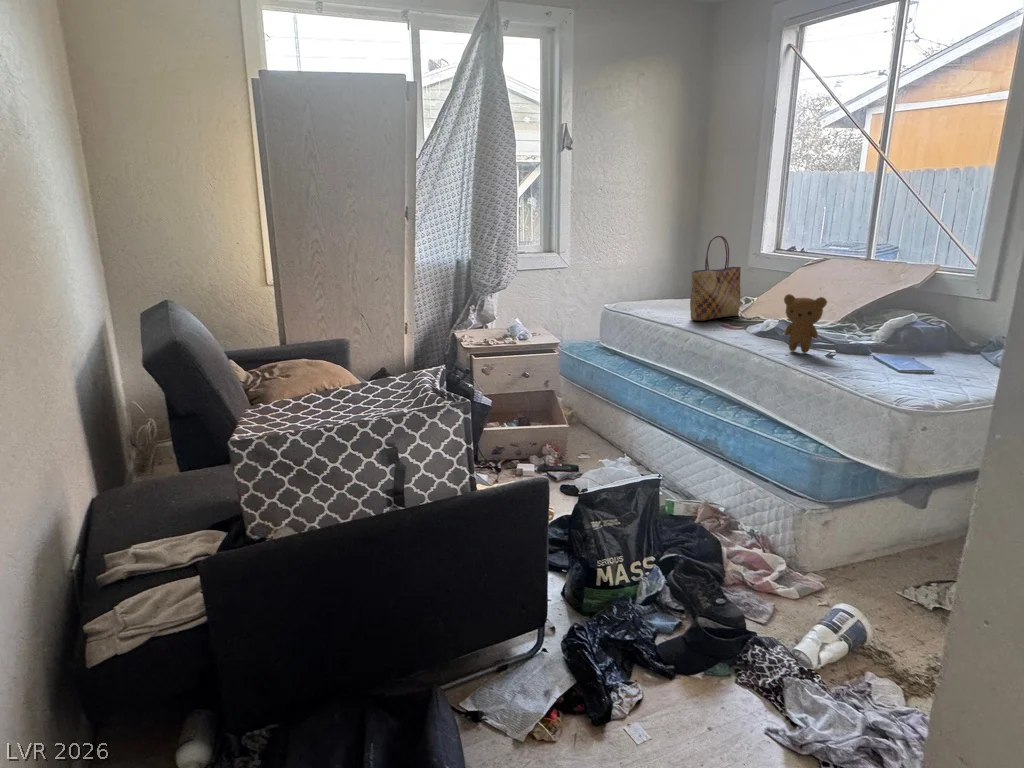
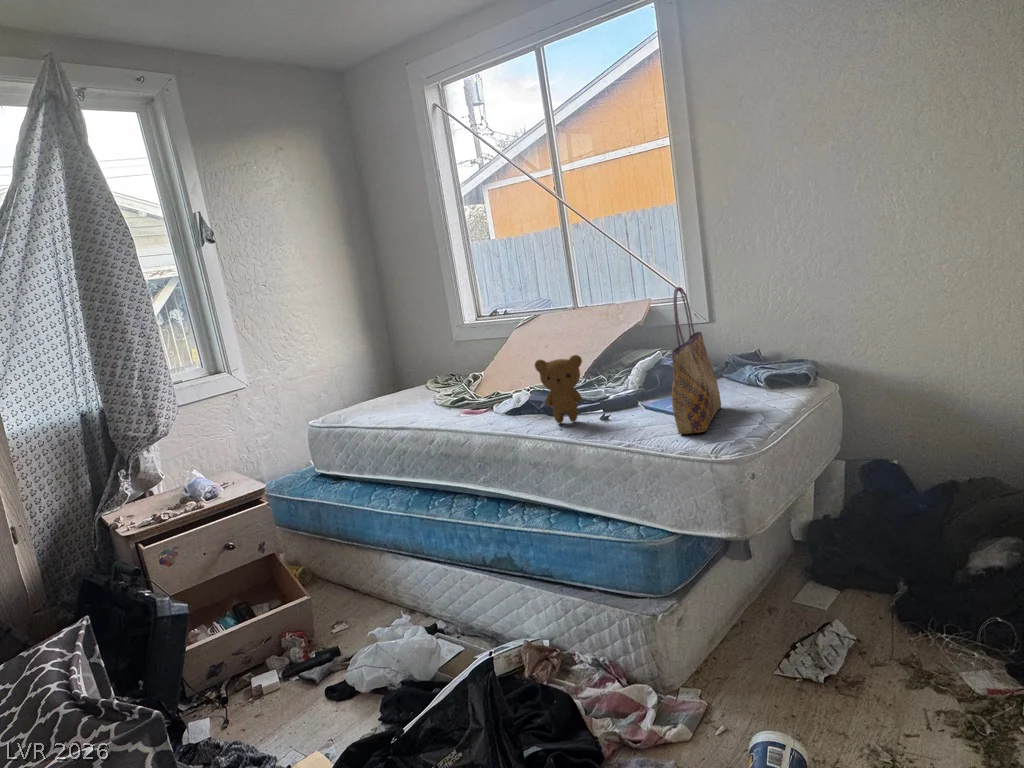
tote bag: present [690,235,741,321] -> present [672,287,721,434]

